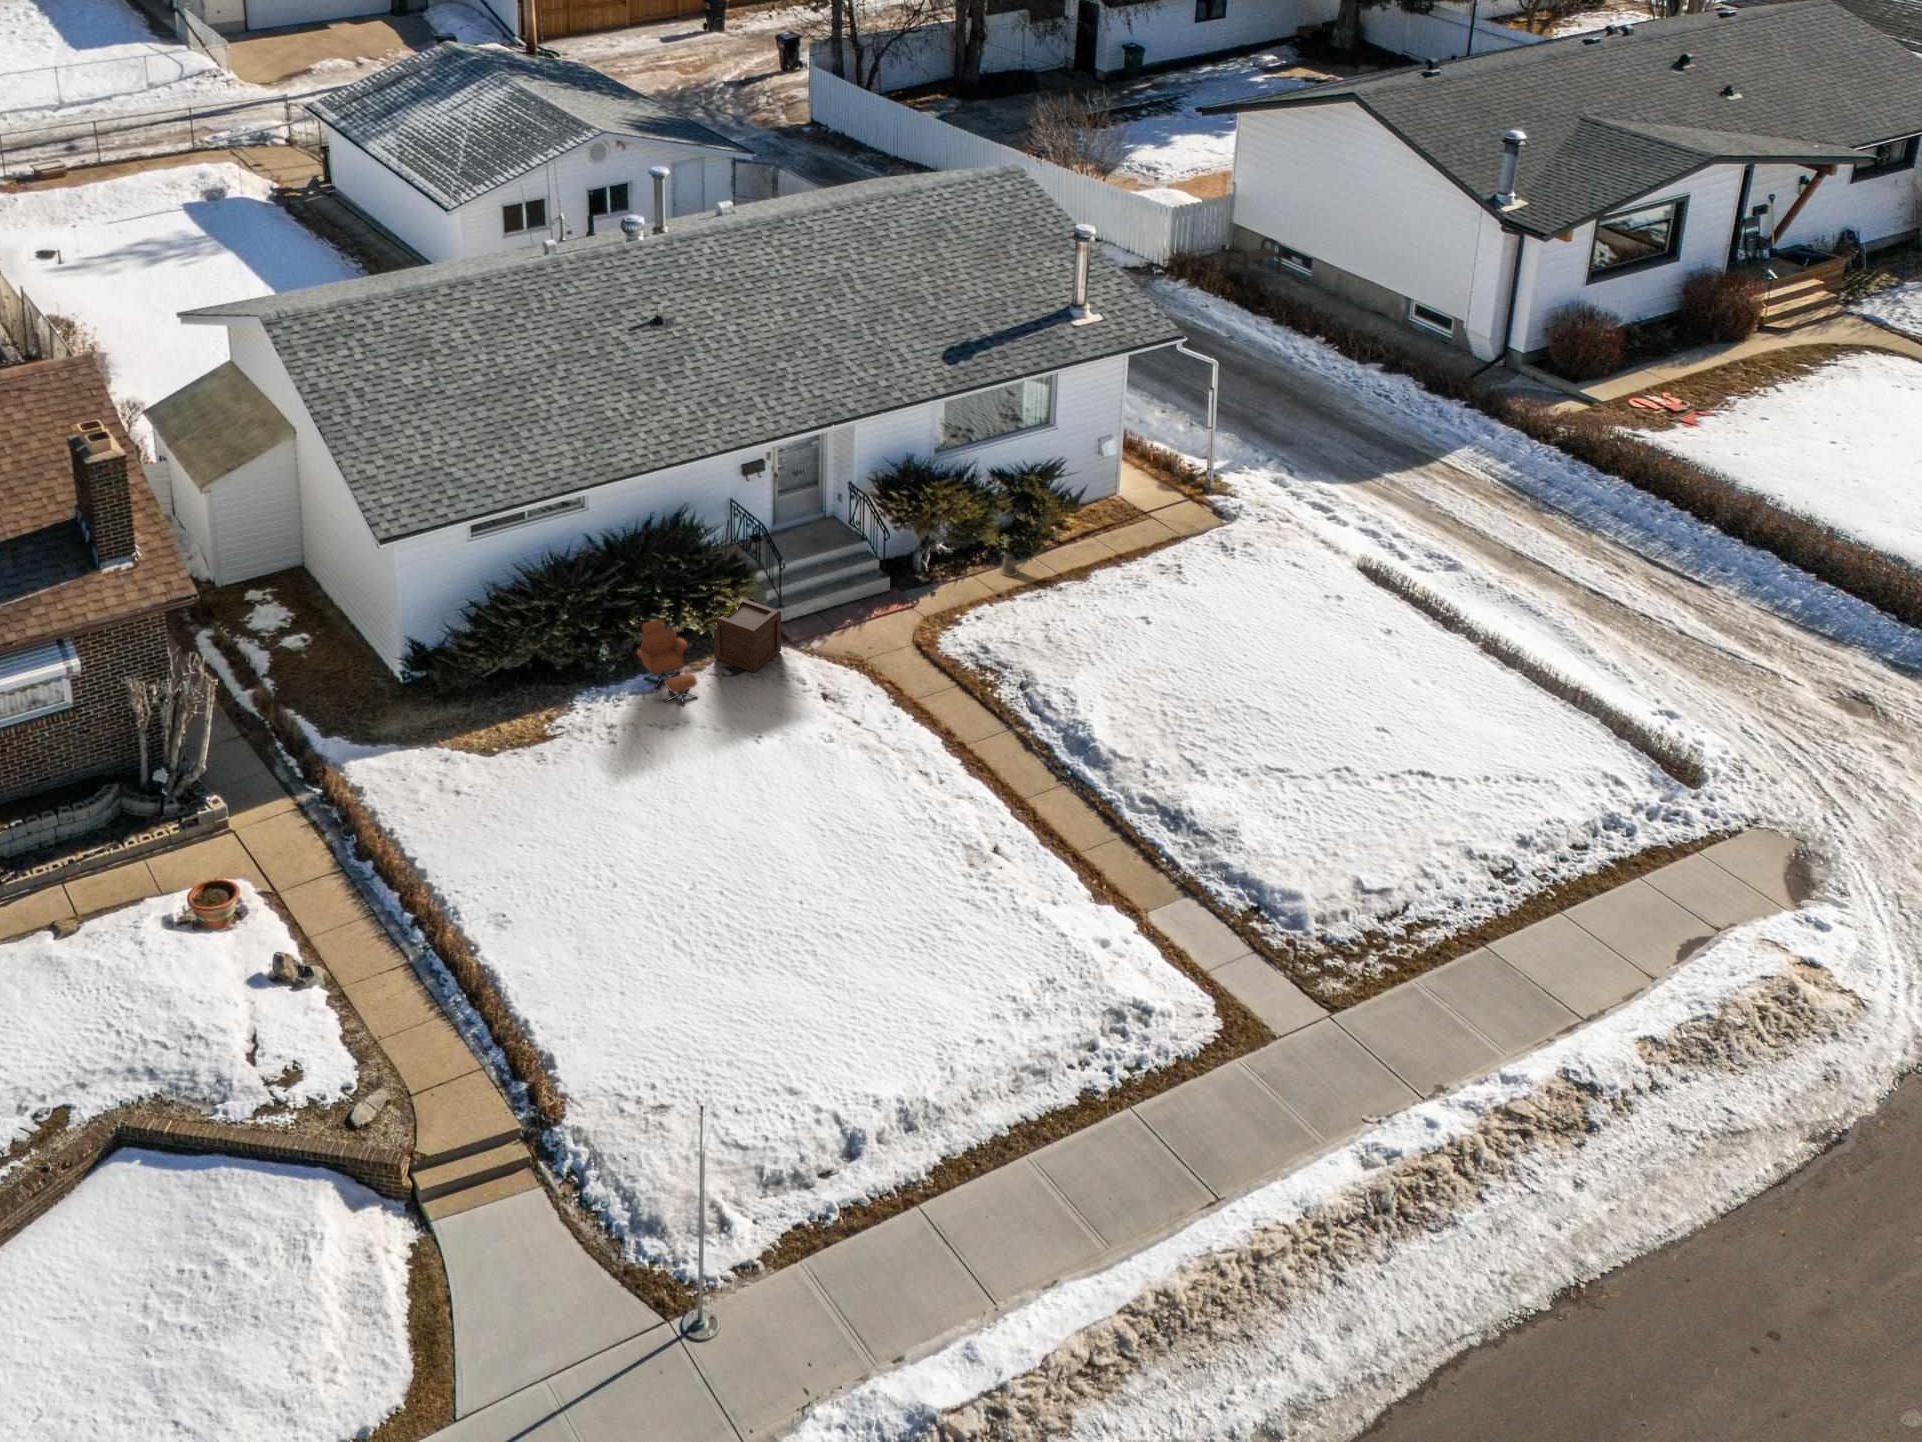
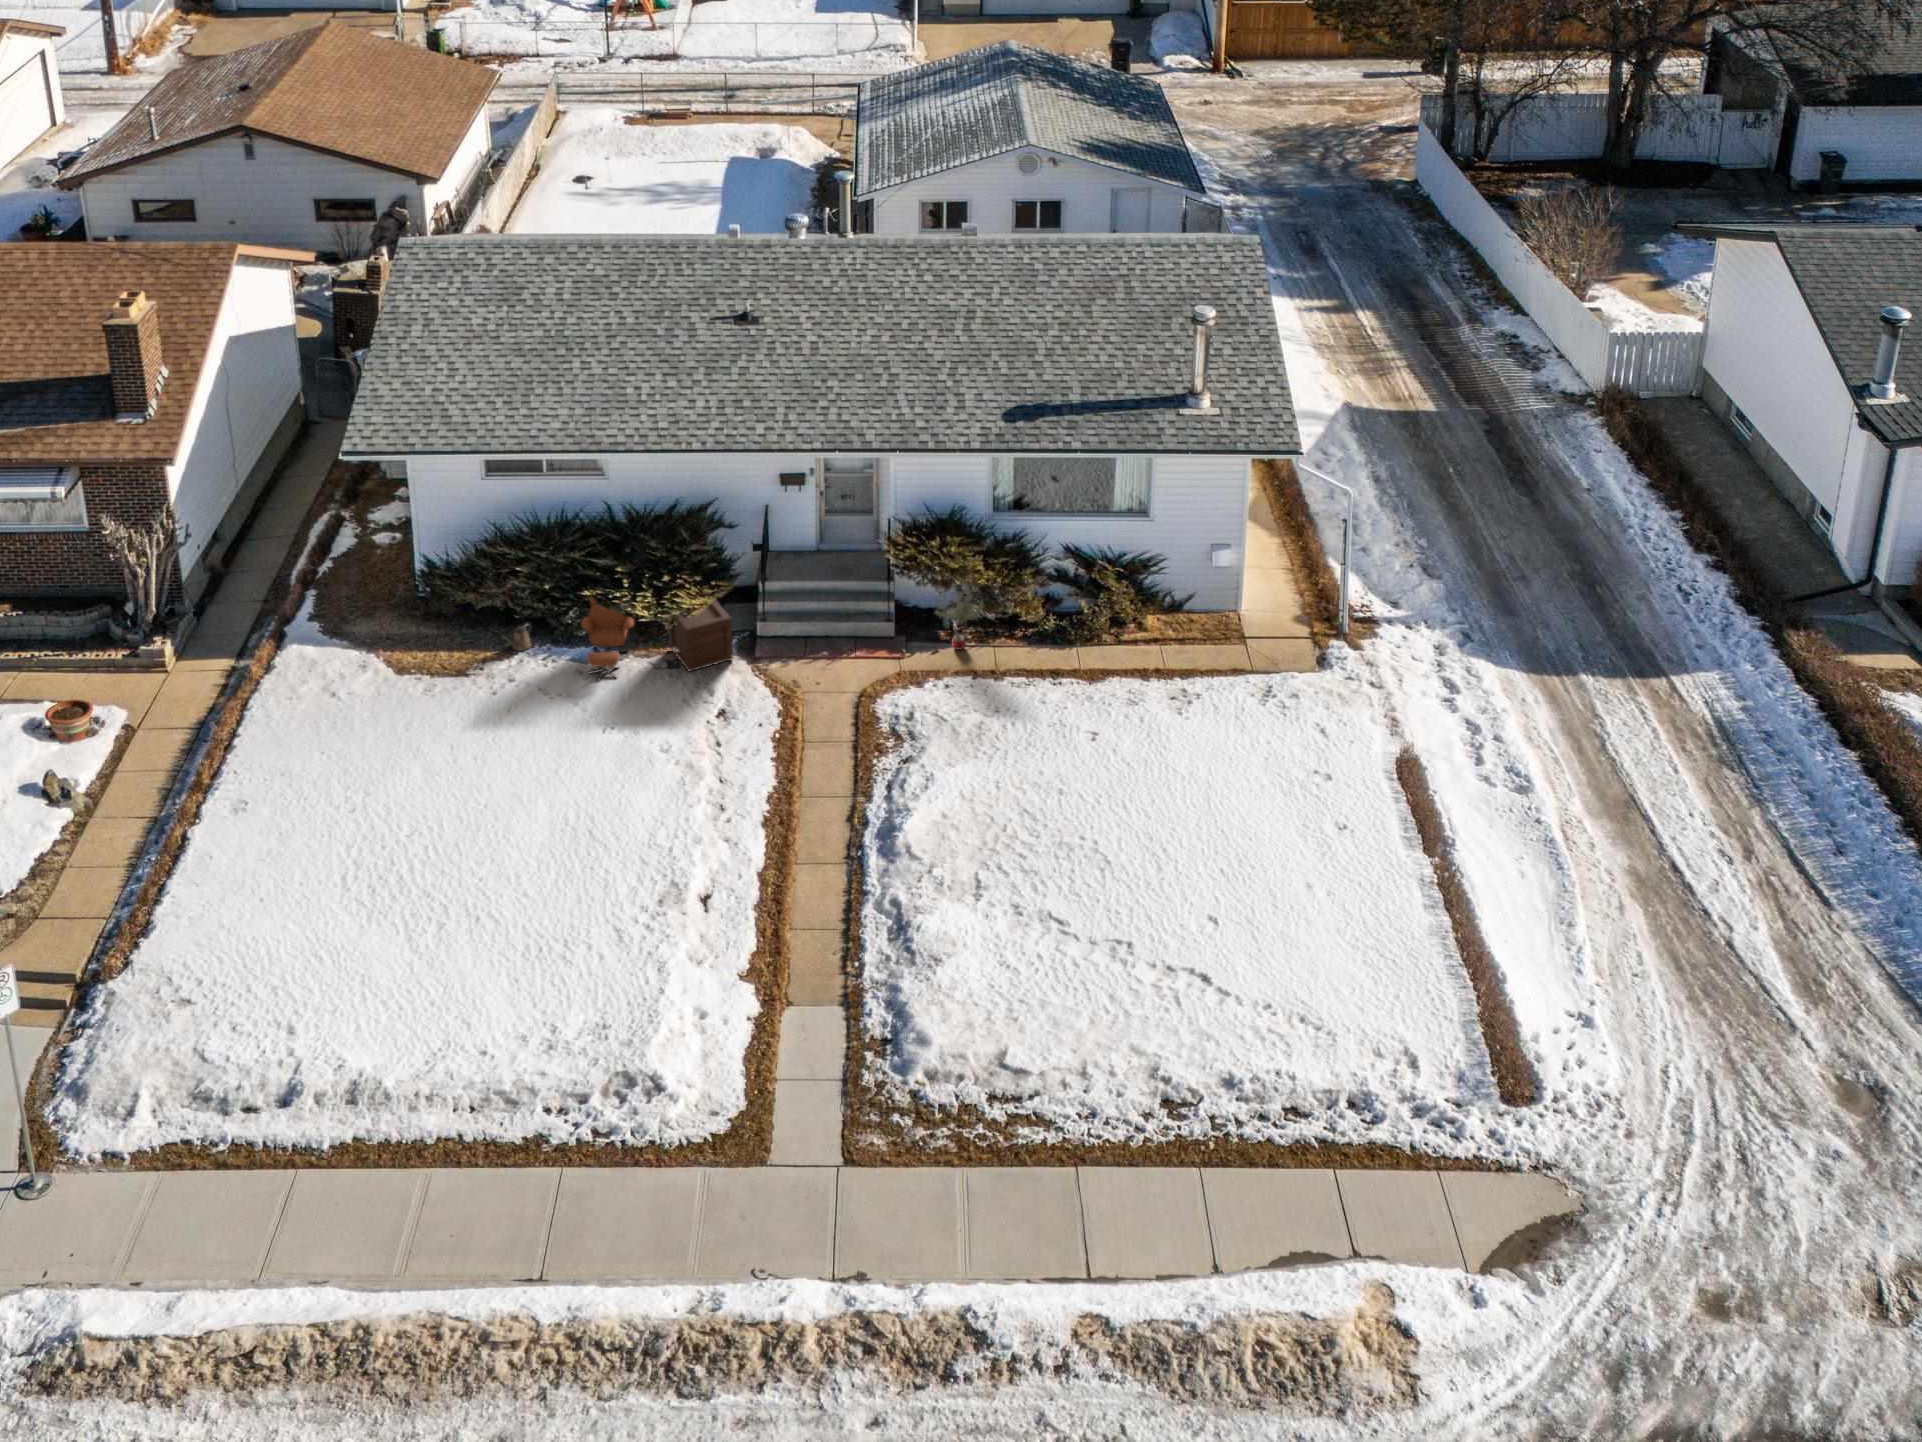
bench: present [1224,238,1282,285] -> none [1645,370,1721,421]
potted tree: none [928,530,978,589] -> present [935,591,983,650]
watering can: present [1000,553,1022,577] -> present [508,624,531,651]

